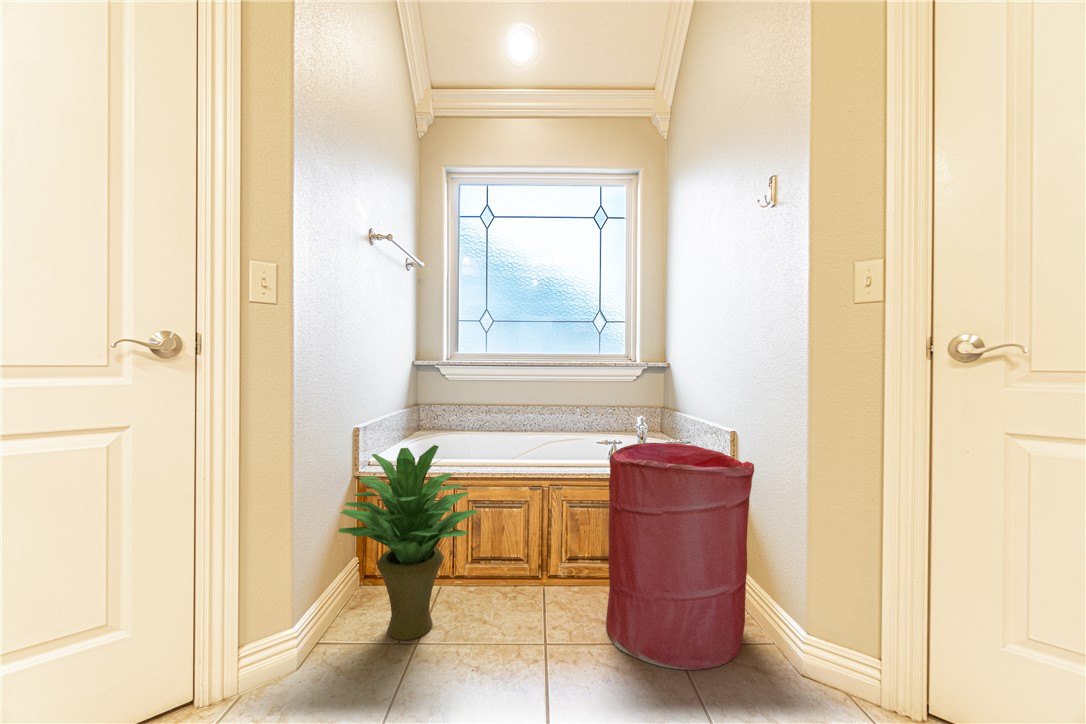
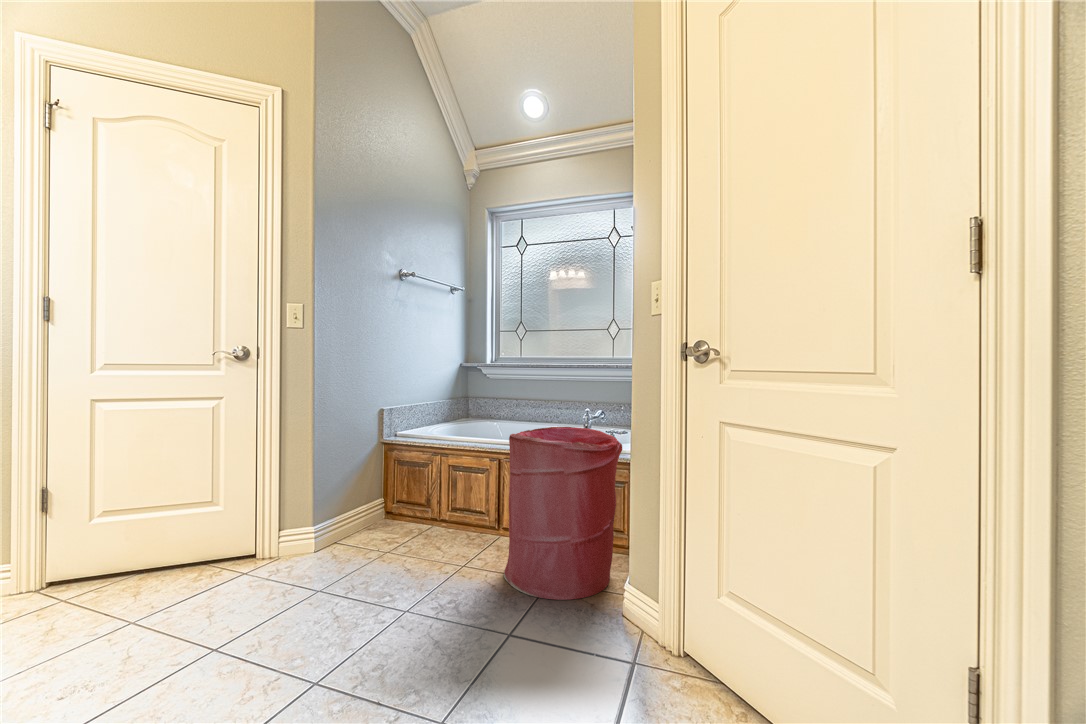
potted plant: present [339,445,478,640] -> none [339,420,439,549]

